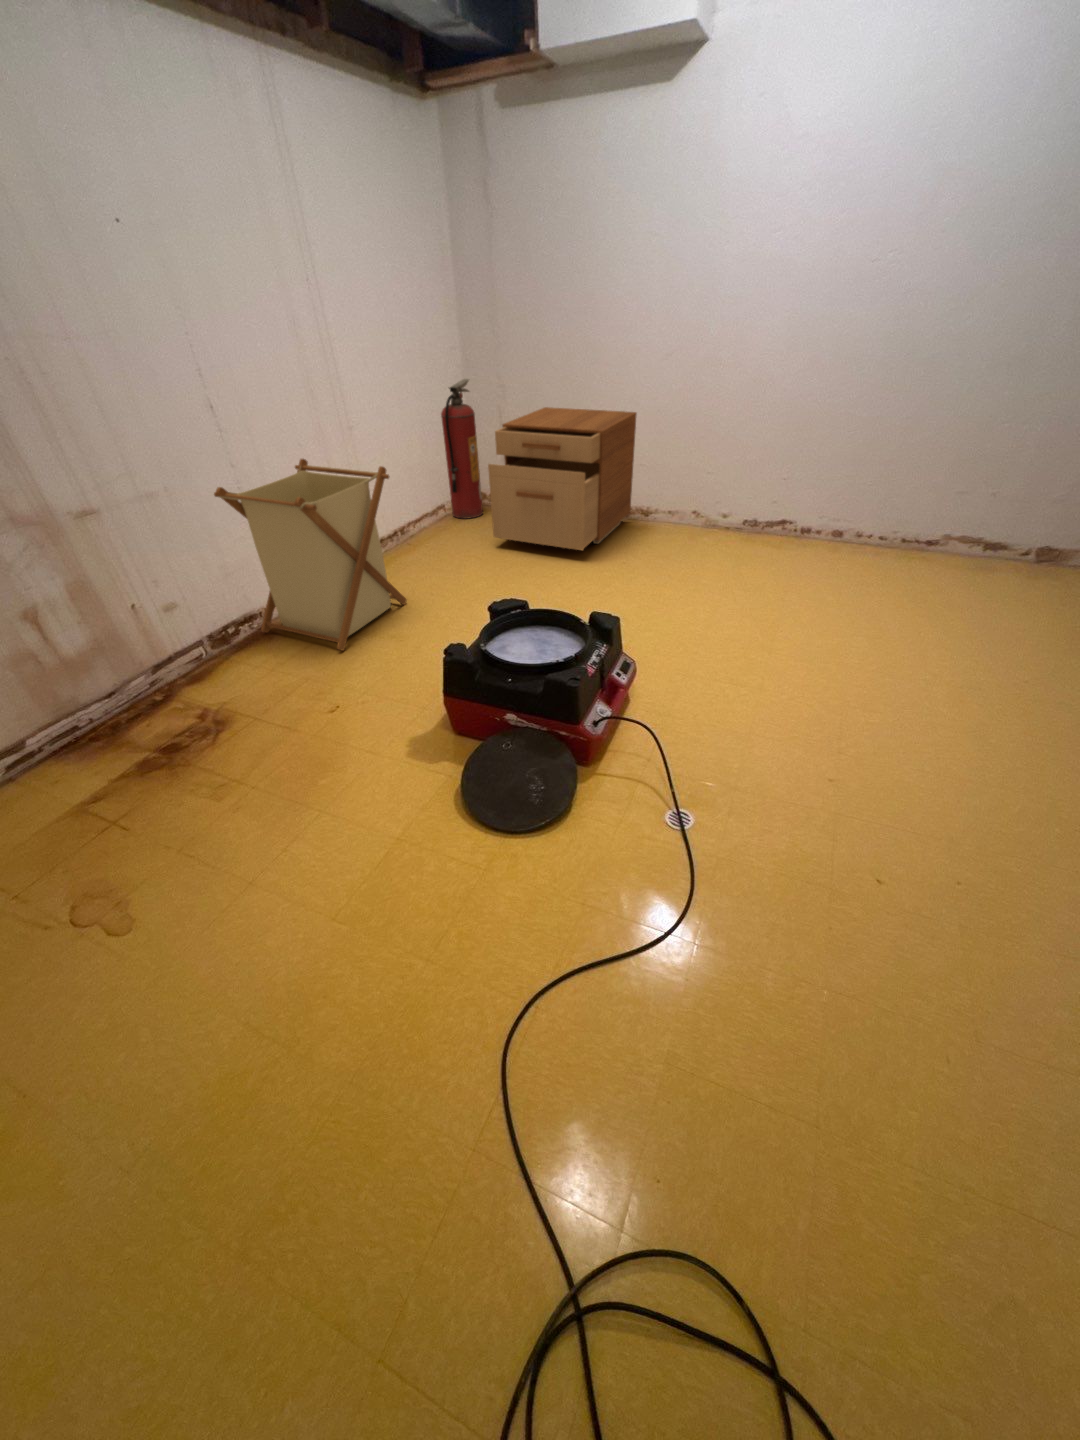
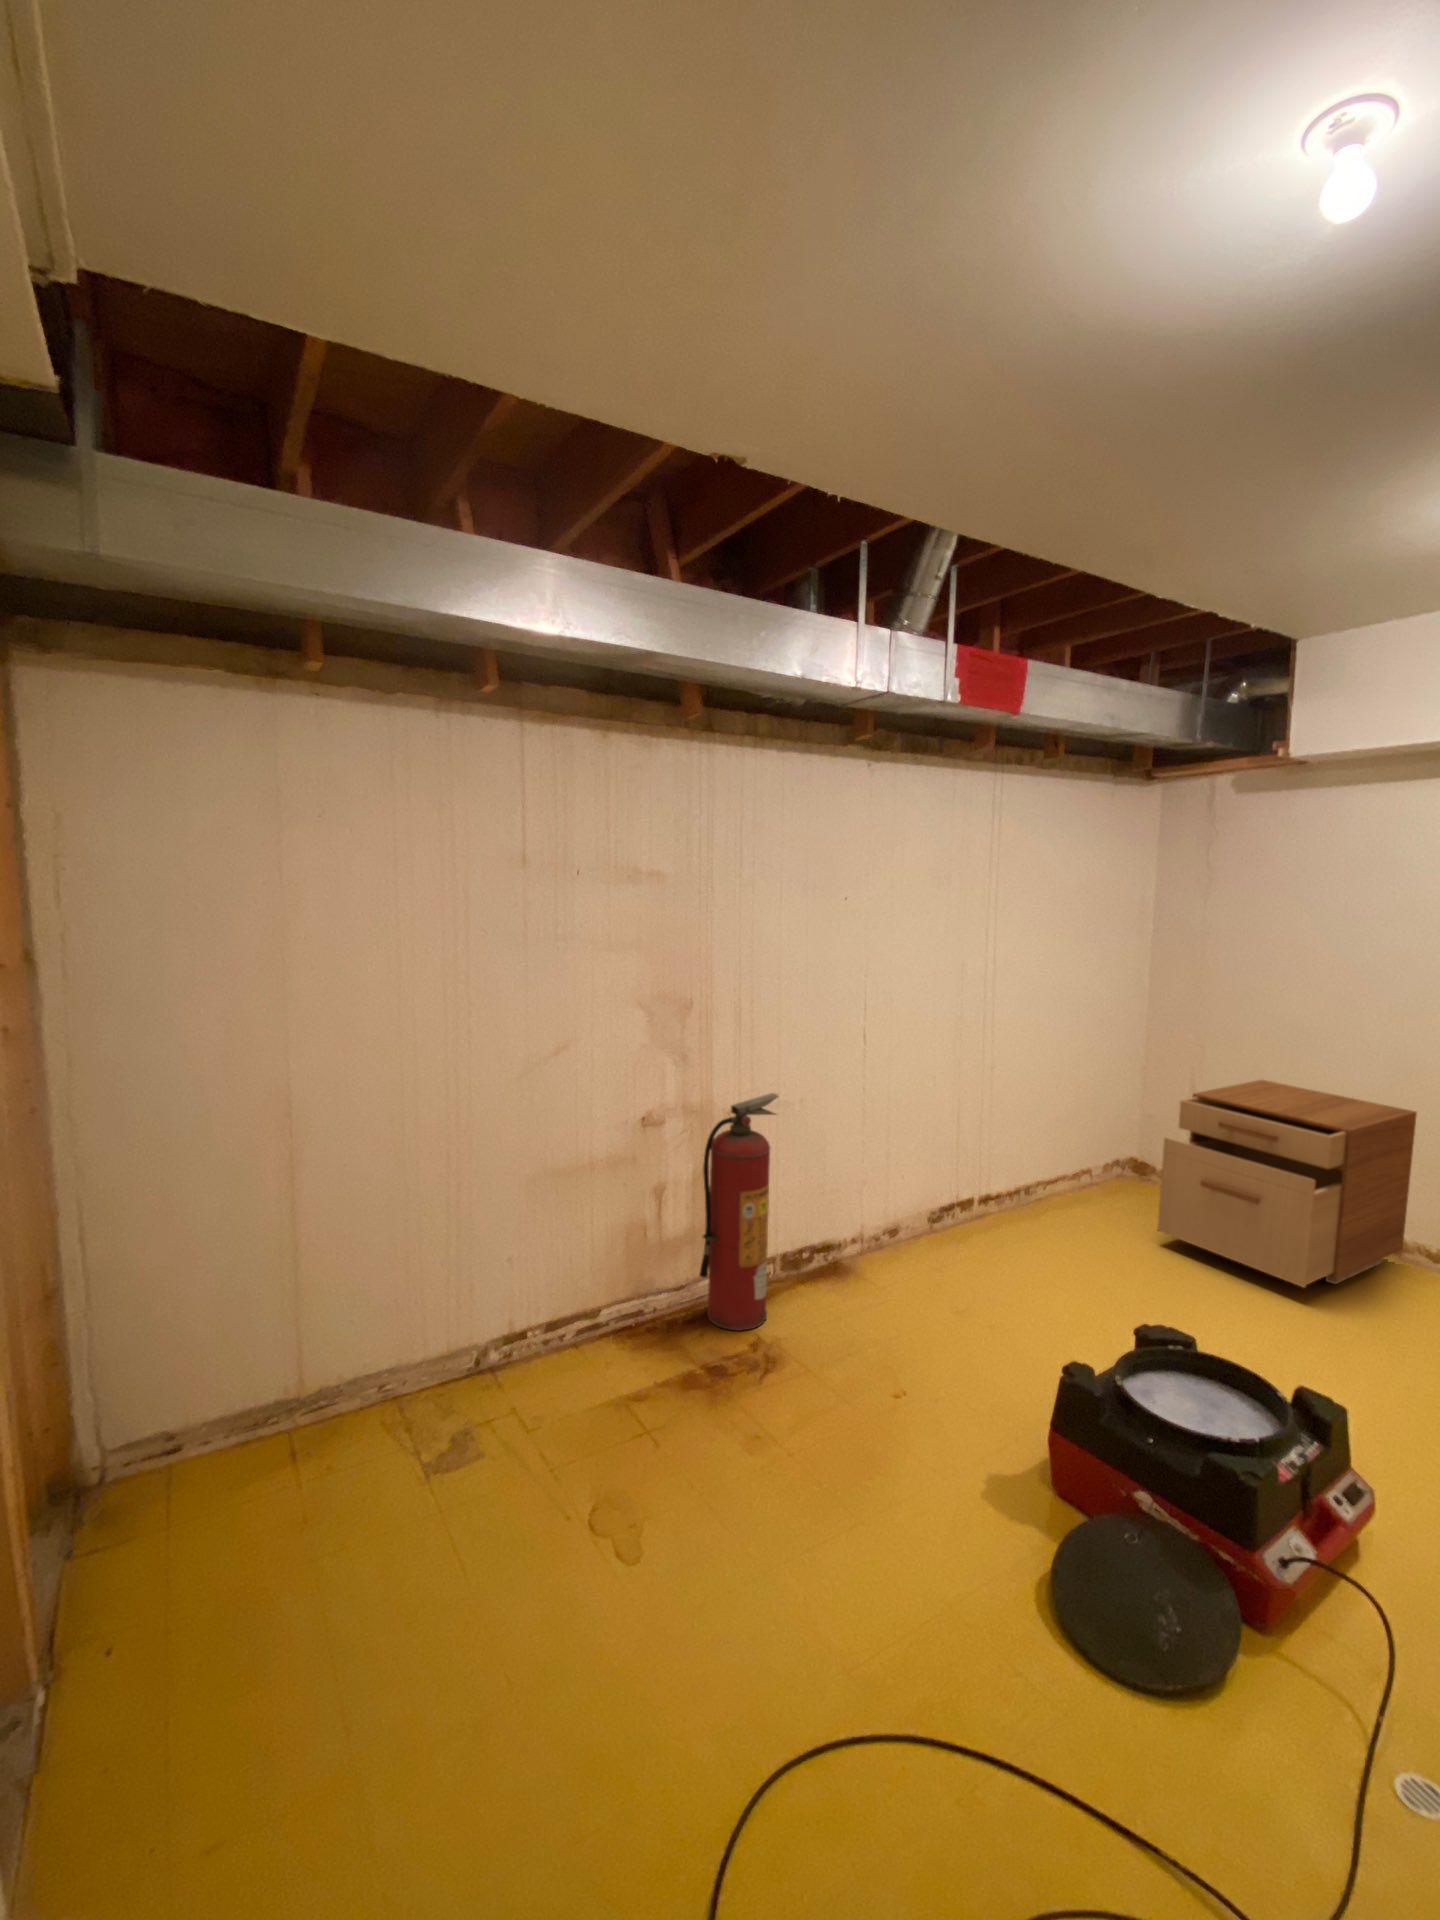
fire extinguisher: present [441,379,483,519] -> present [700,1093,778,1331]
laundry basket: present [214,459,406,651] -> none [836,1093,1032,1322]

